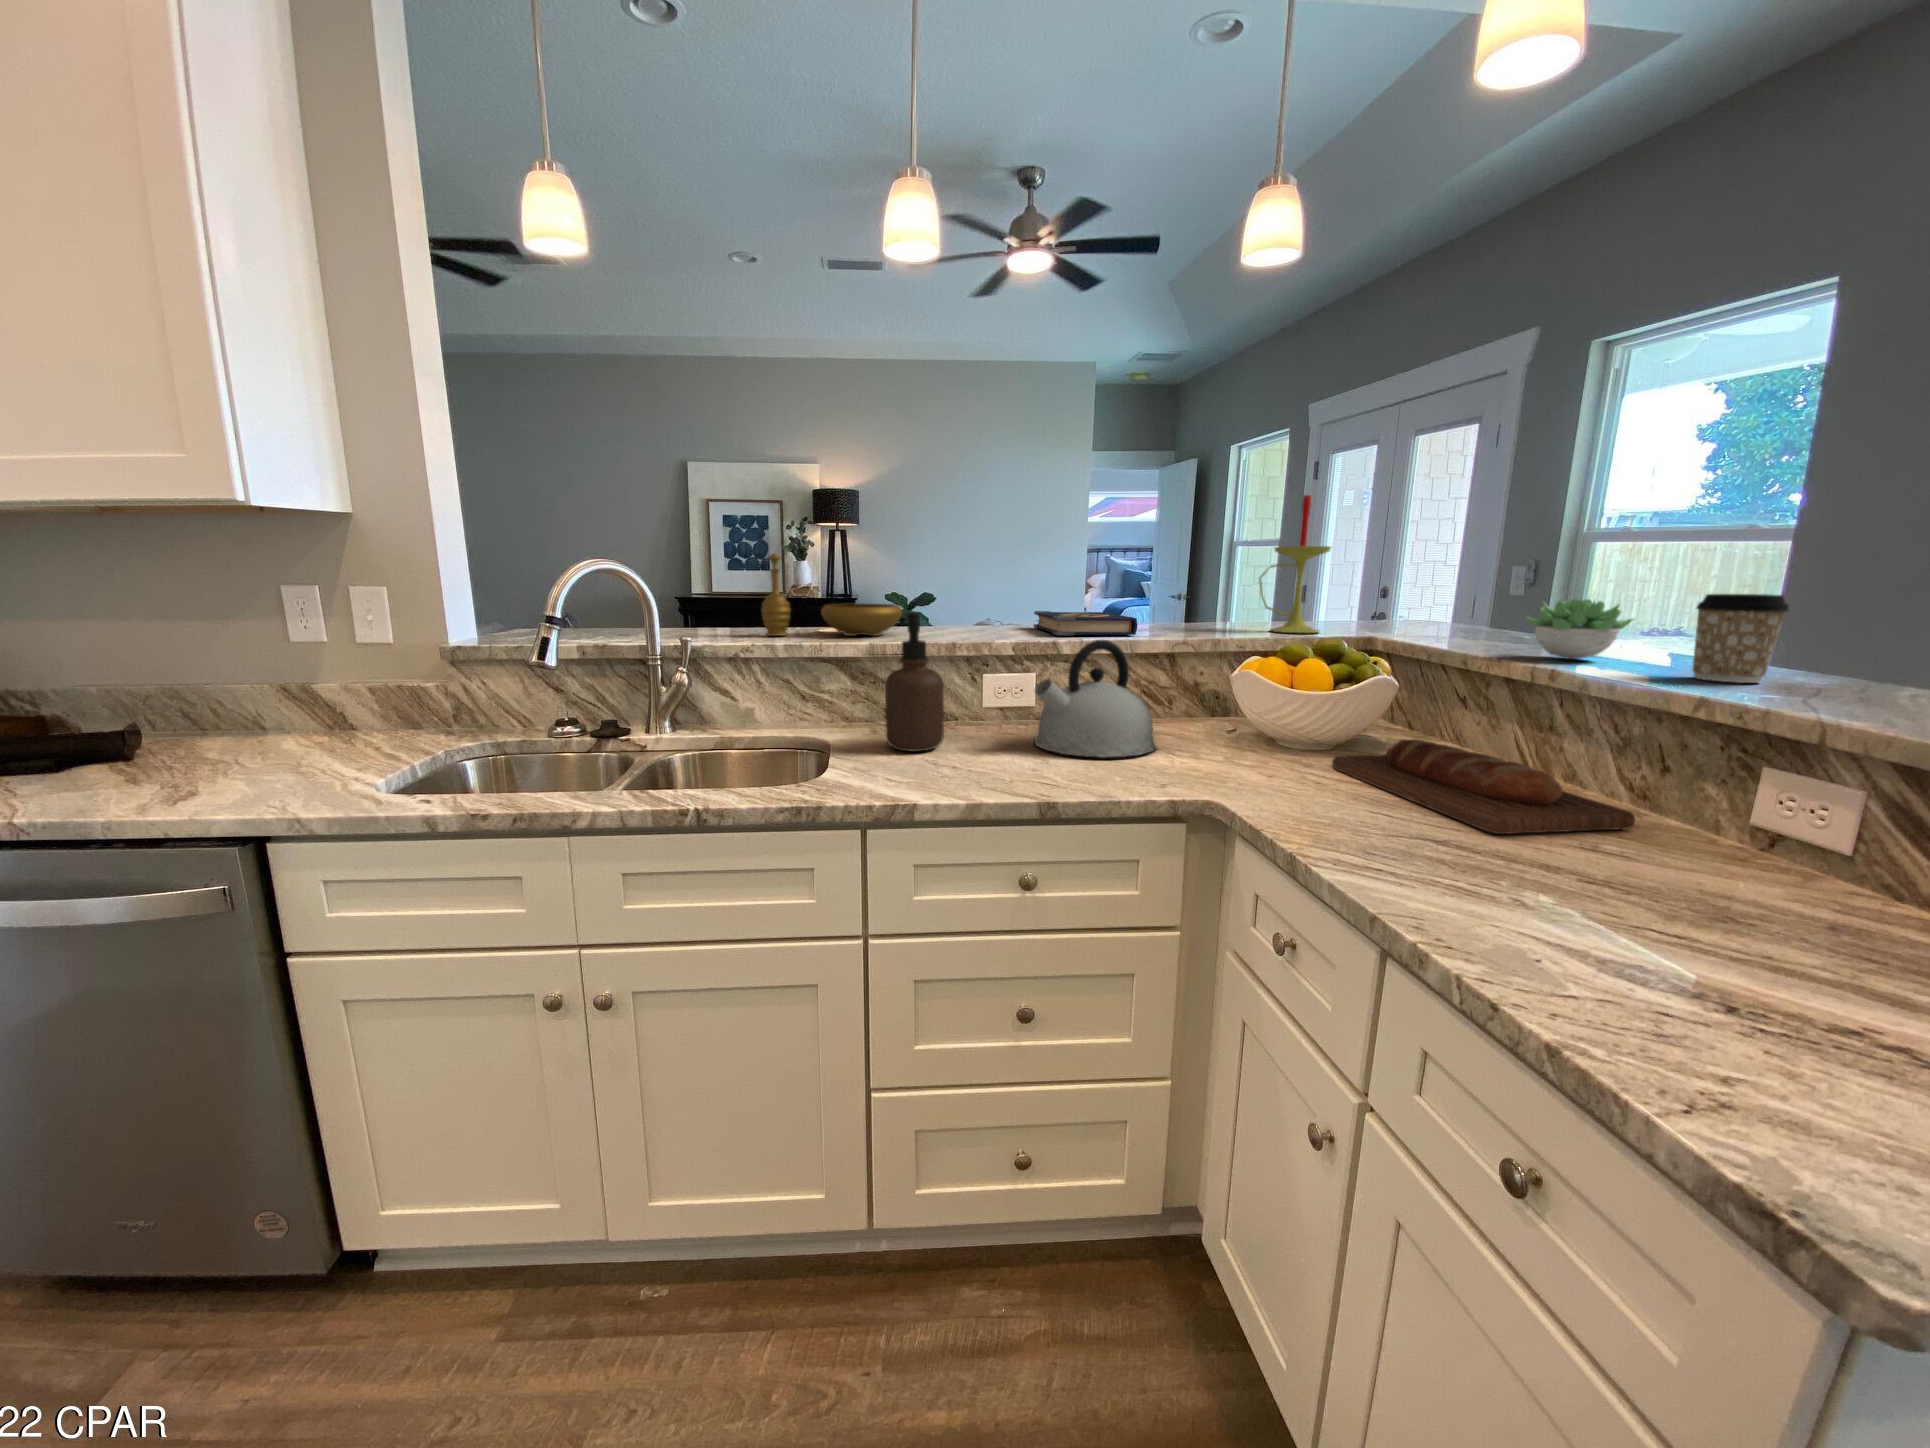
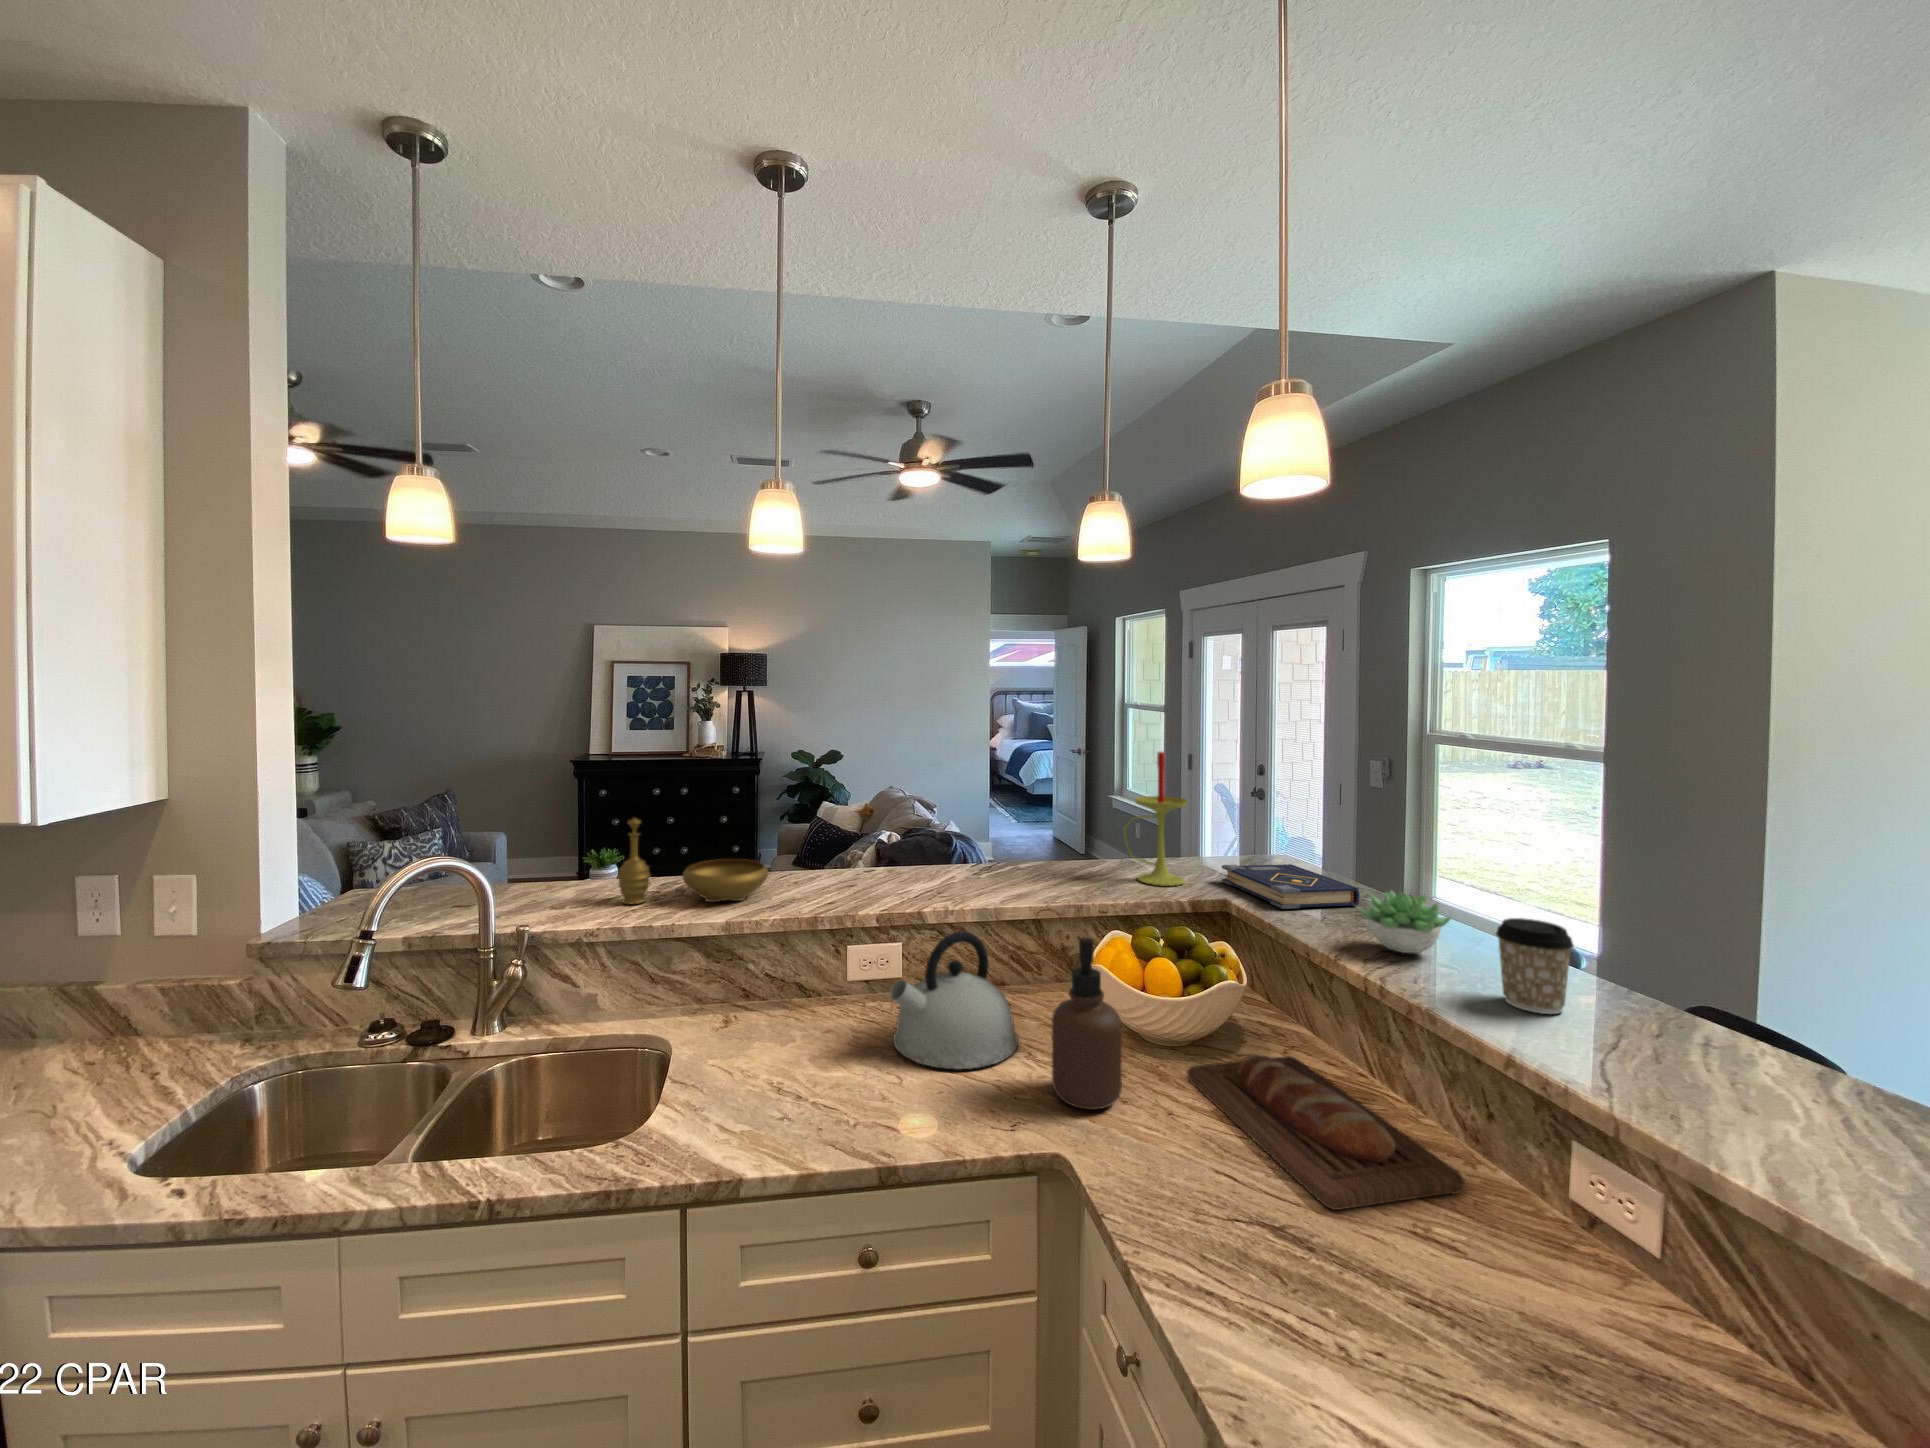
book: present [1034,611,1137,636] -> present [1221,864,1360,909]
soap dispenser: present [885,613,944,752] -> present [1052,936,1122,1110]

